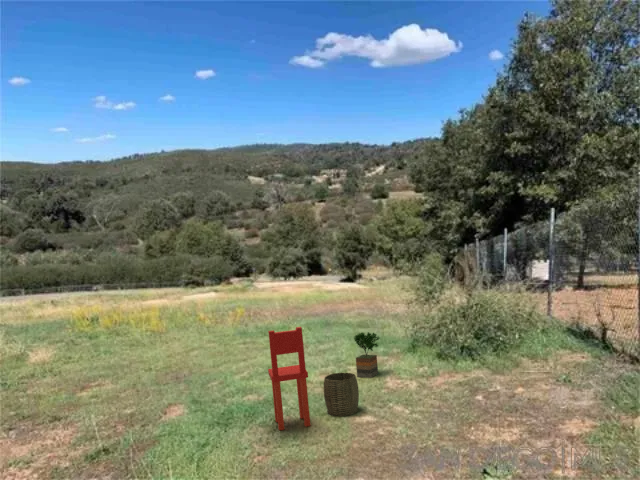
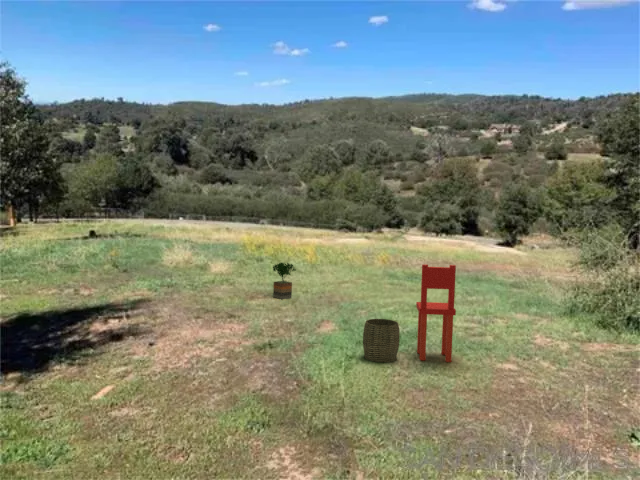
potted tree: present [354,332,380,378] -> present [273,263,296,299]
woven basket: present [324,373,359,416] -> present [363,319,400,362]

